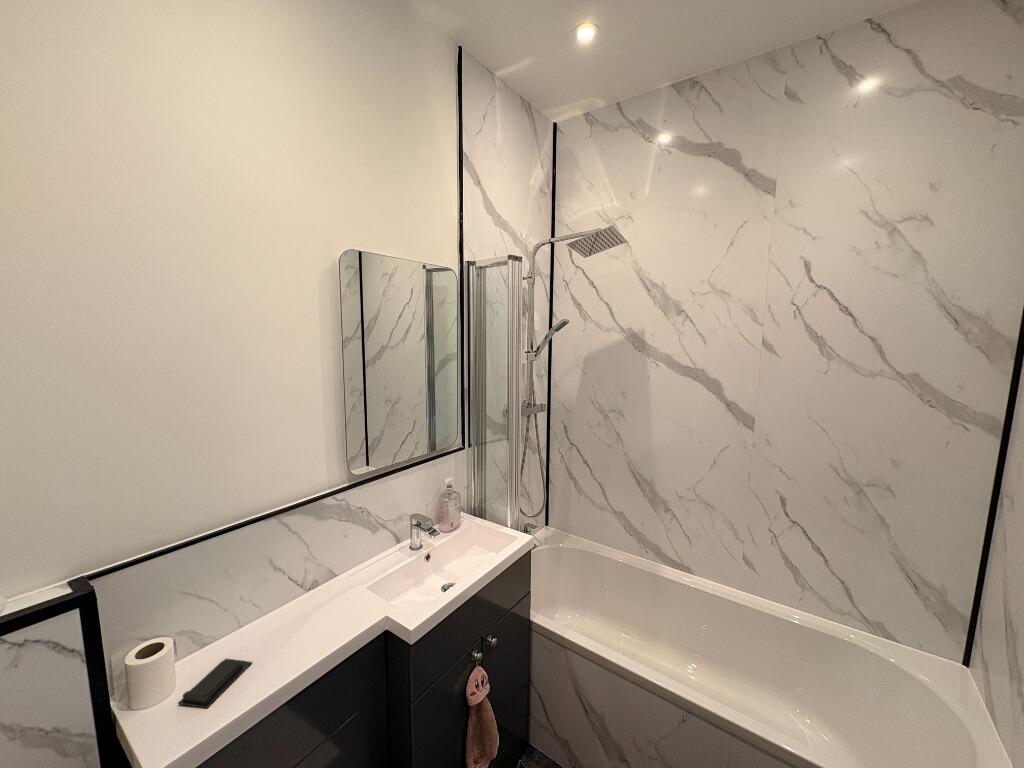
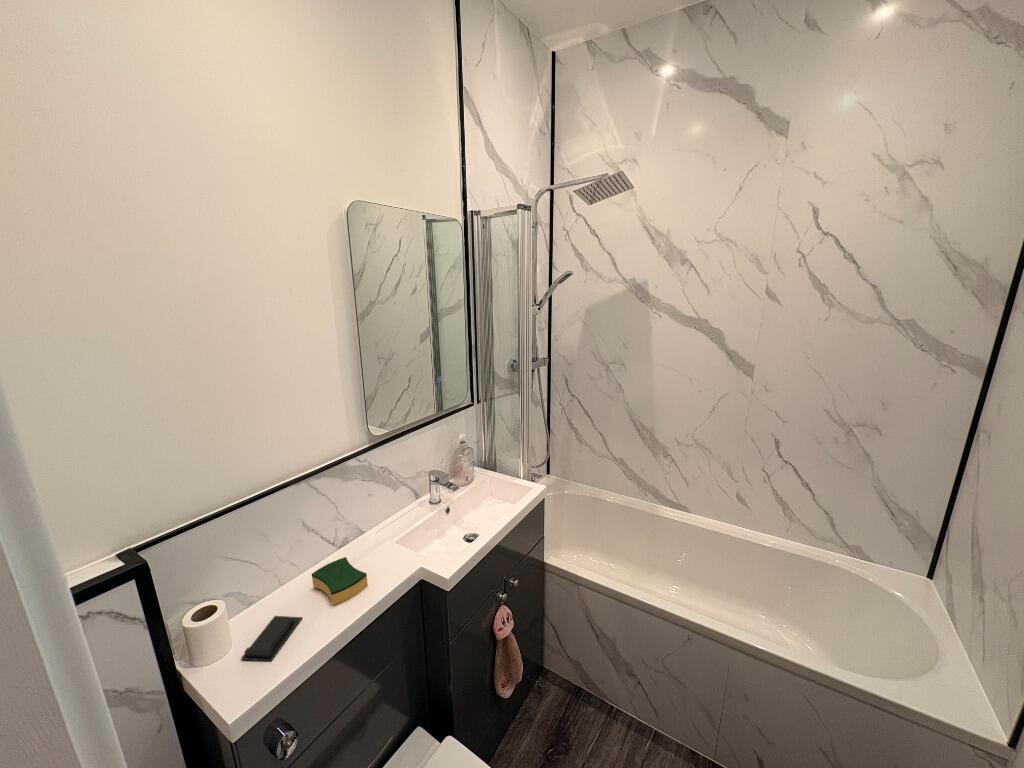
sponge: none [272,600,327,651] -> present [312,557,368,605]

